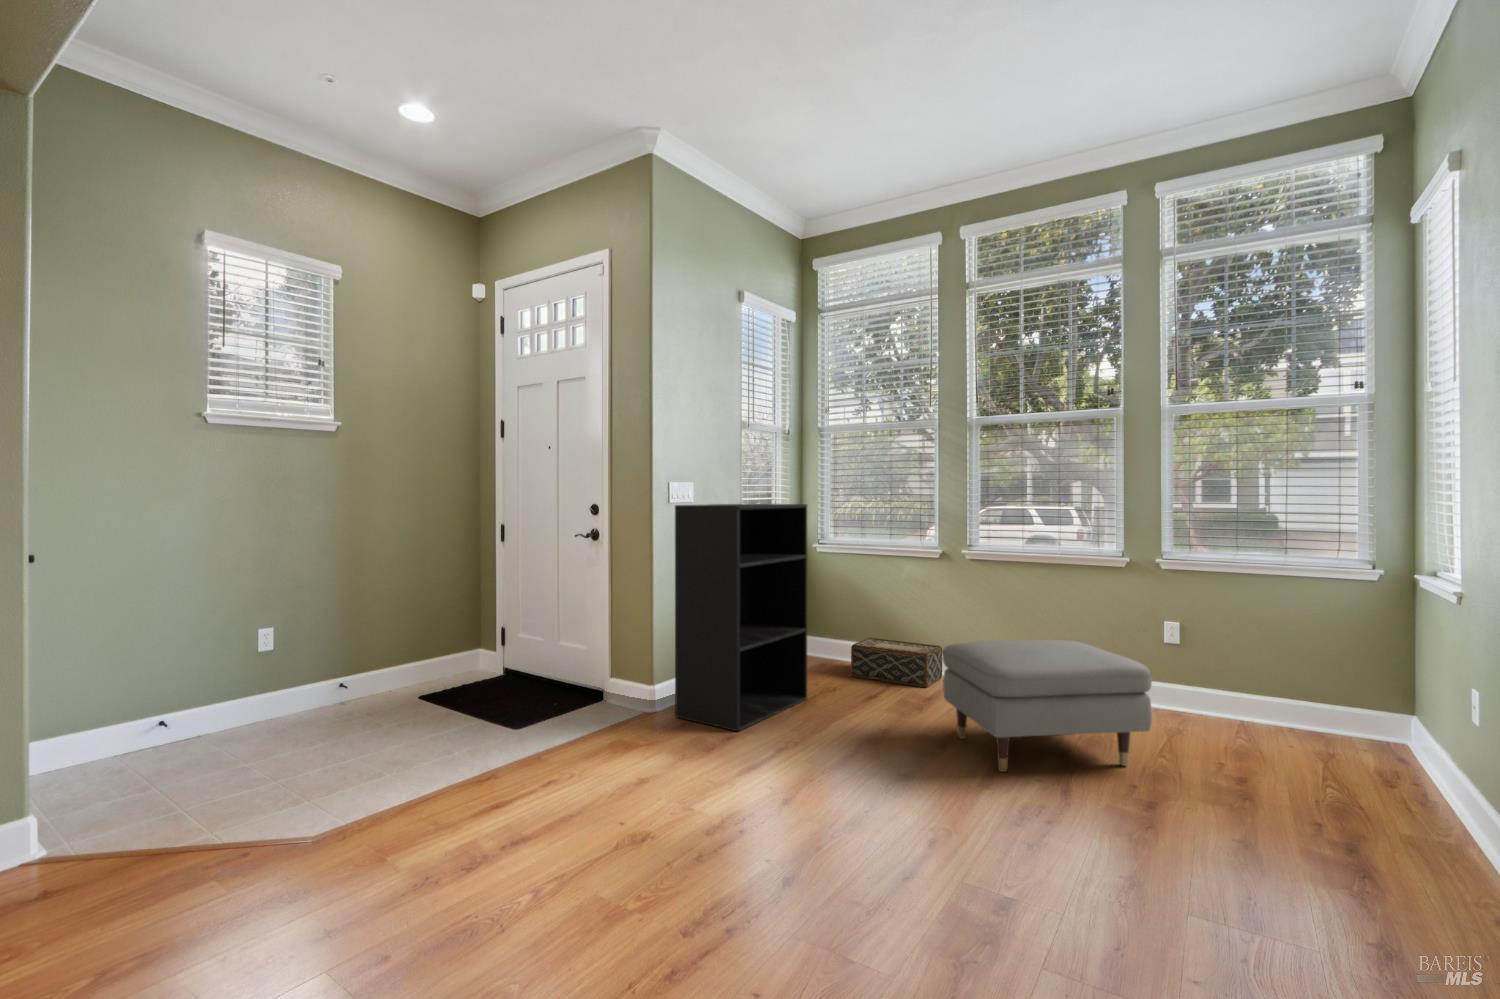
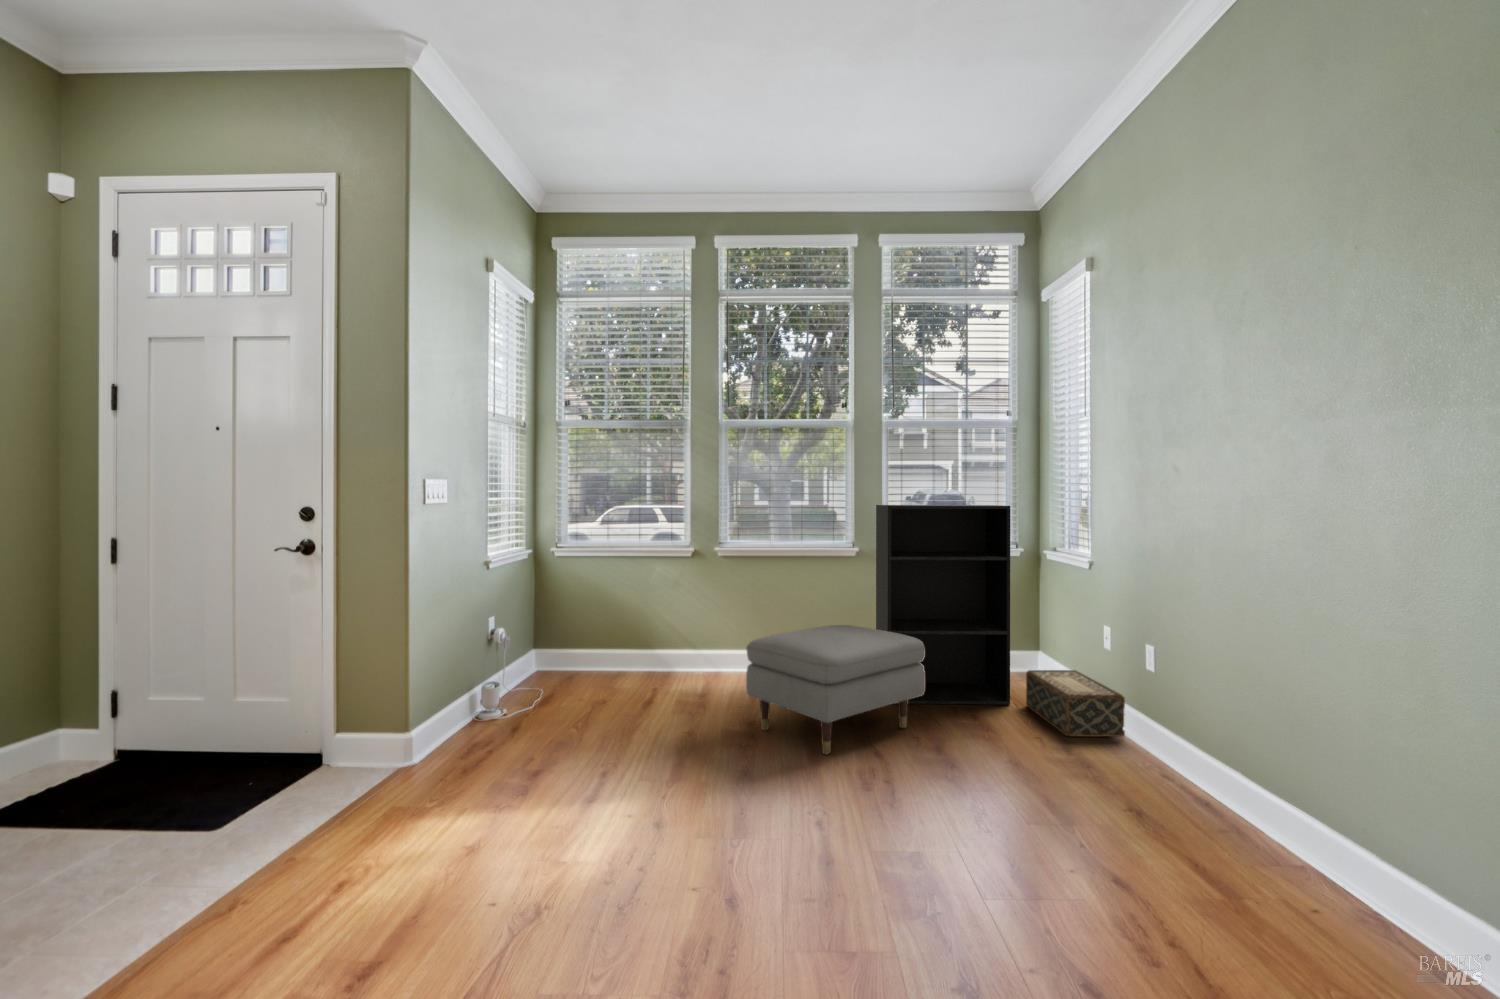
bookshelf: present [675,504,807,731] -> present [876,505,1010,705]
woven basket: present [851,638,942,687] -> present [1026,670,1125,737]

